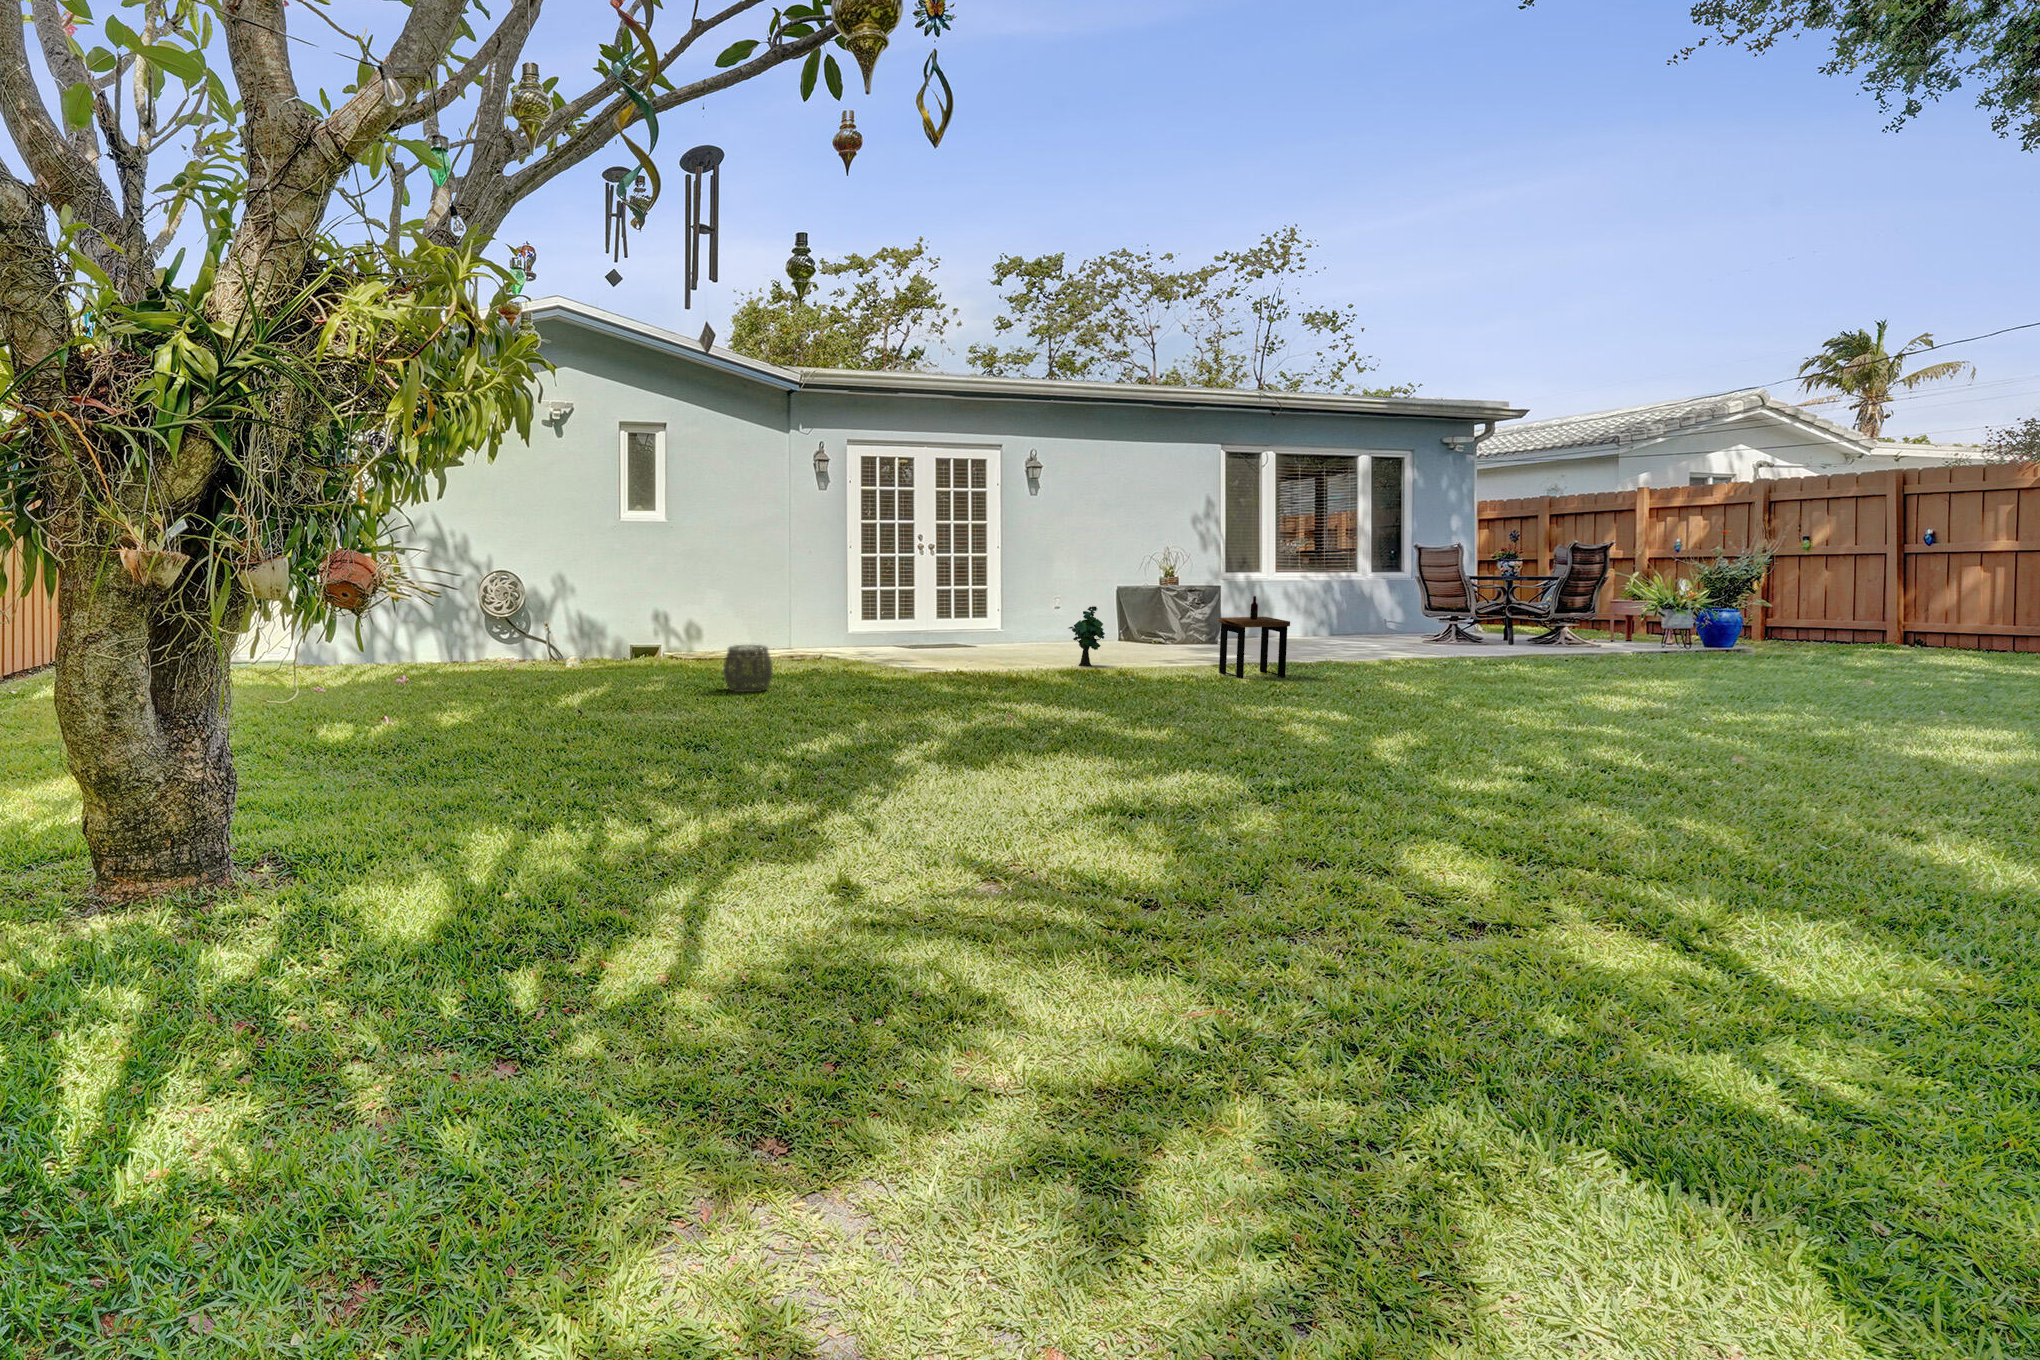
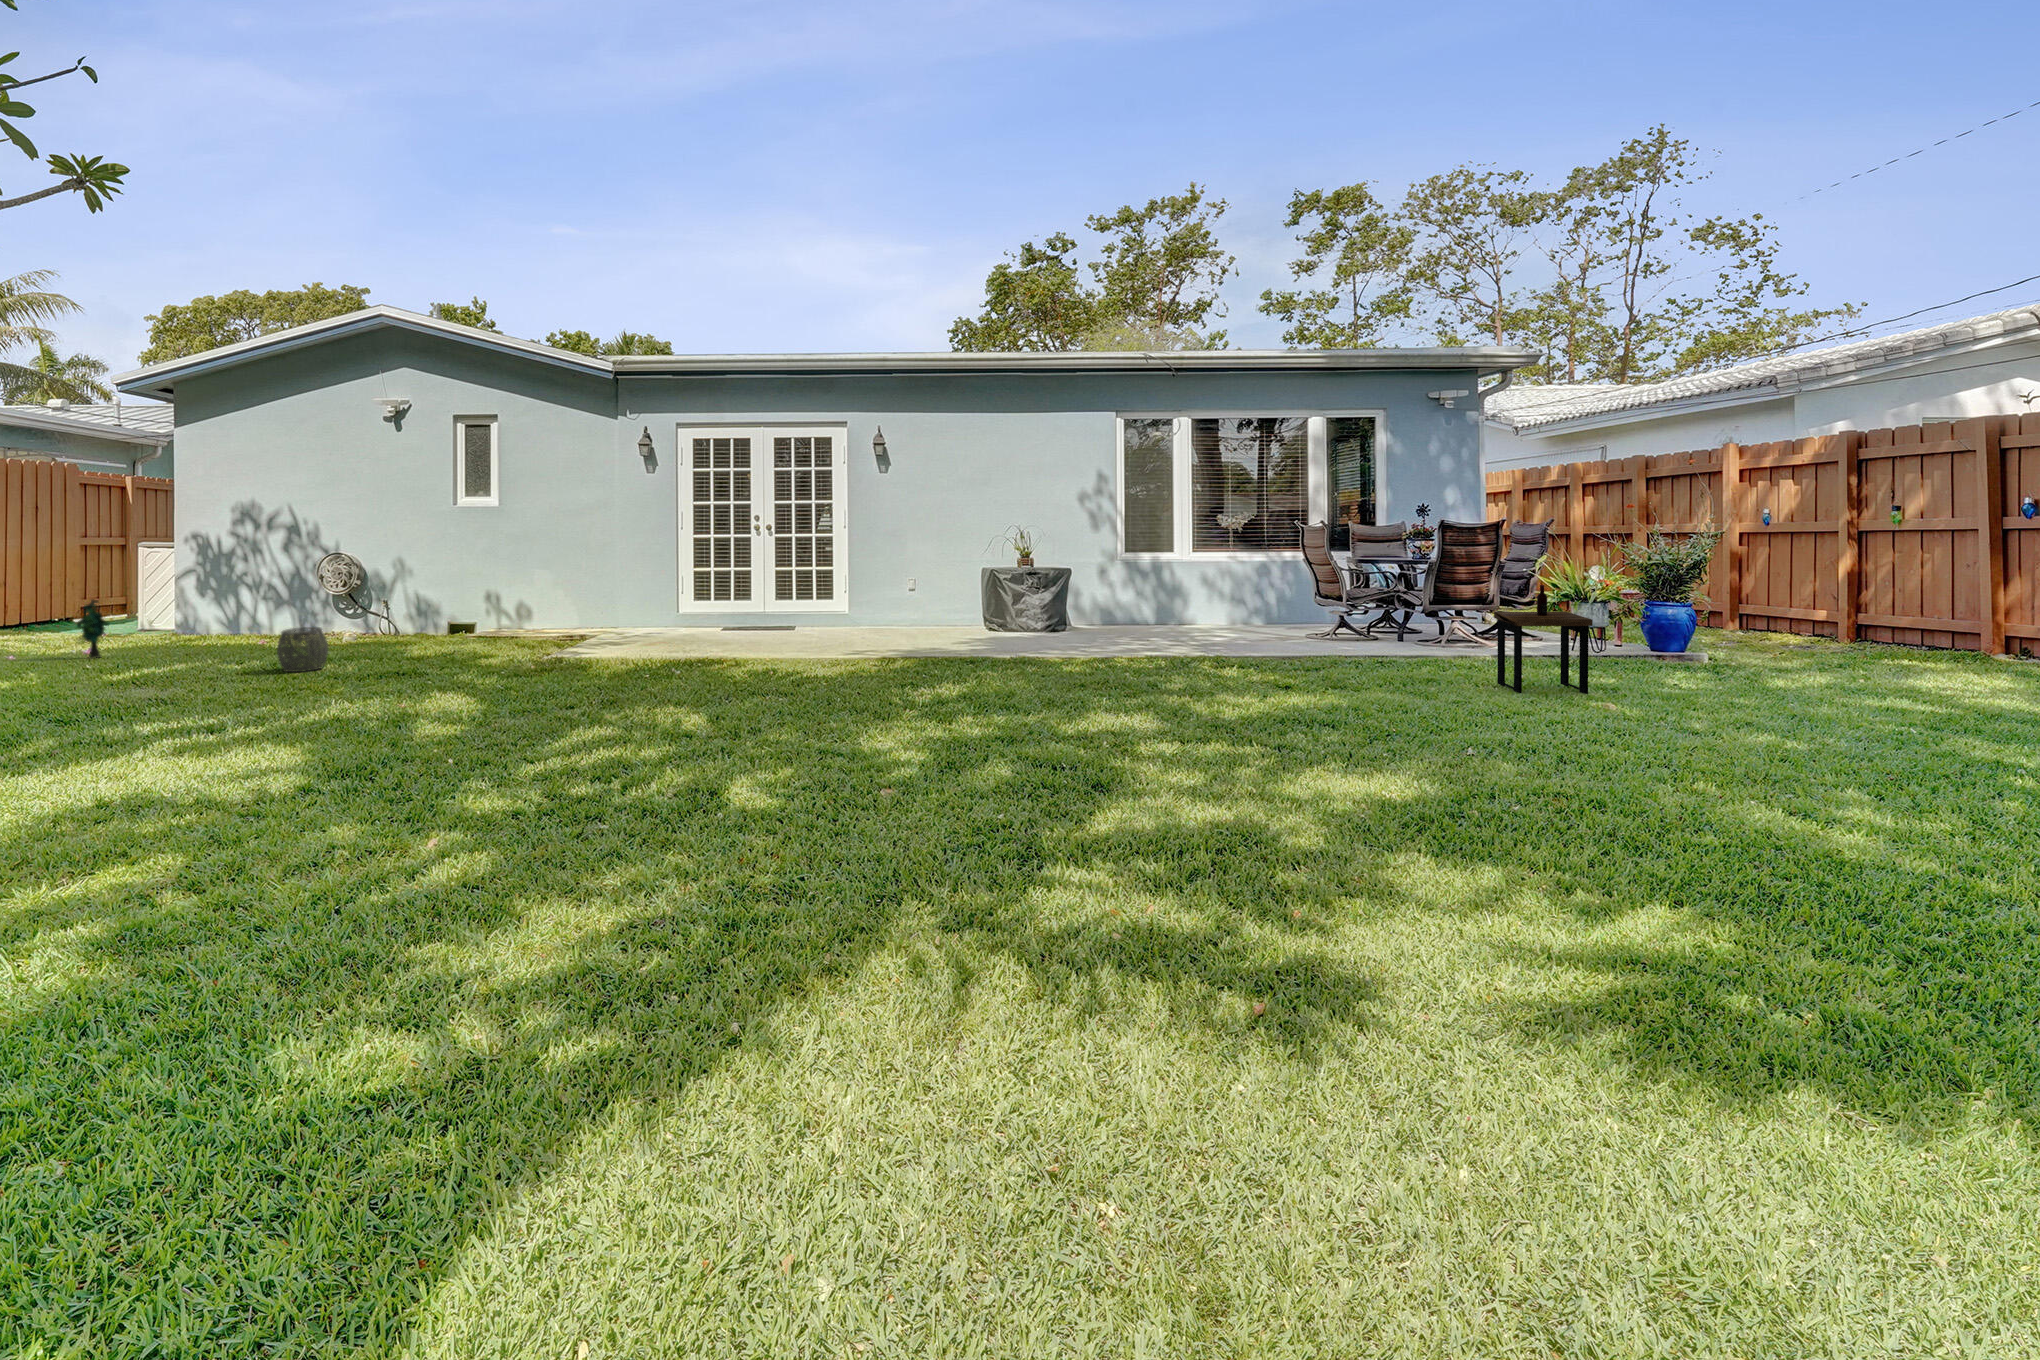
side table: present [1219,596,1290,679] -> present [1494,585,1593,694]
decorative plant: present [1069,606,1105,666] -> present [77,599,109,659]

